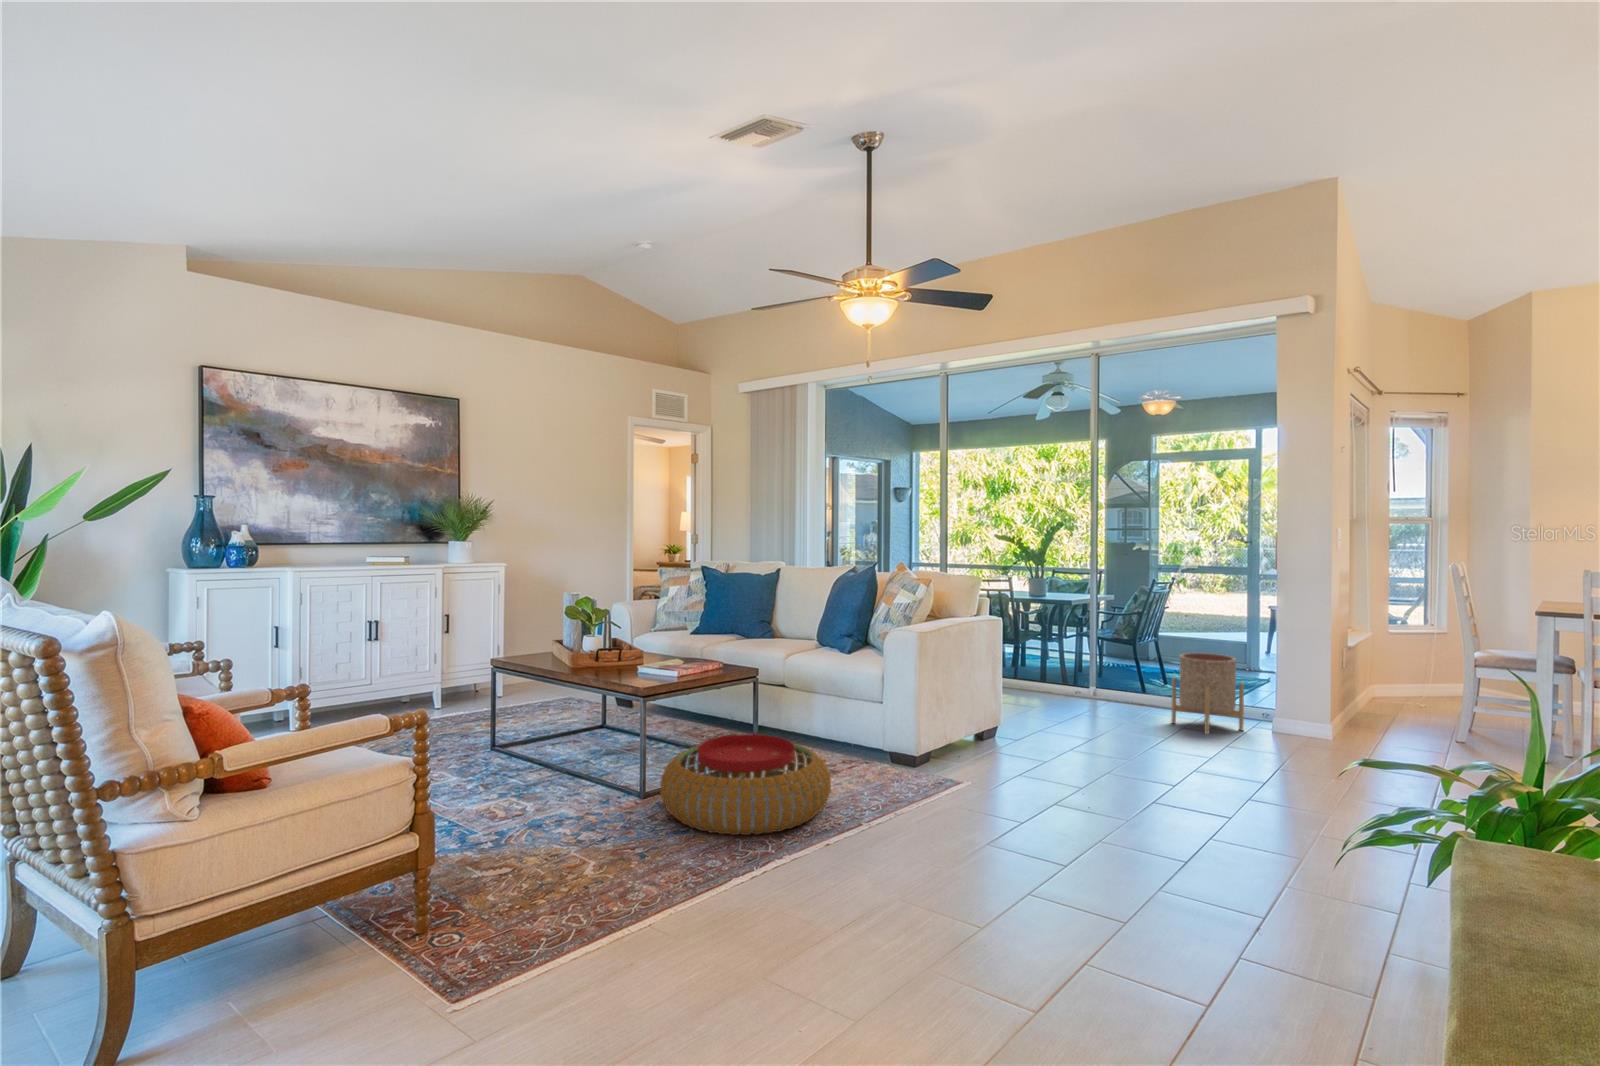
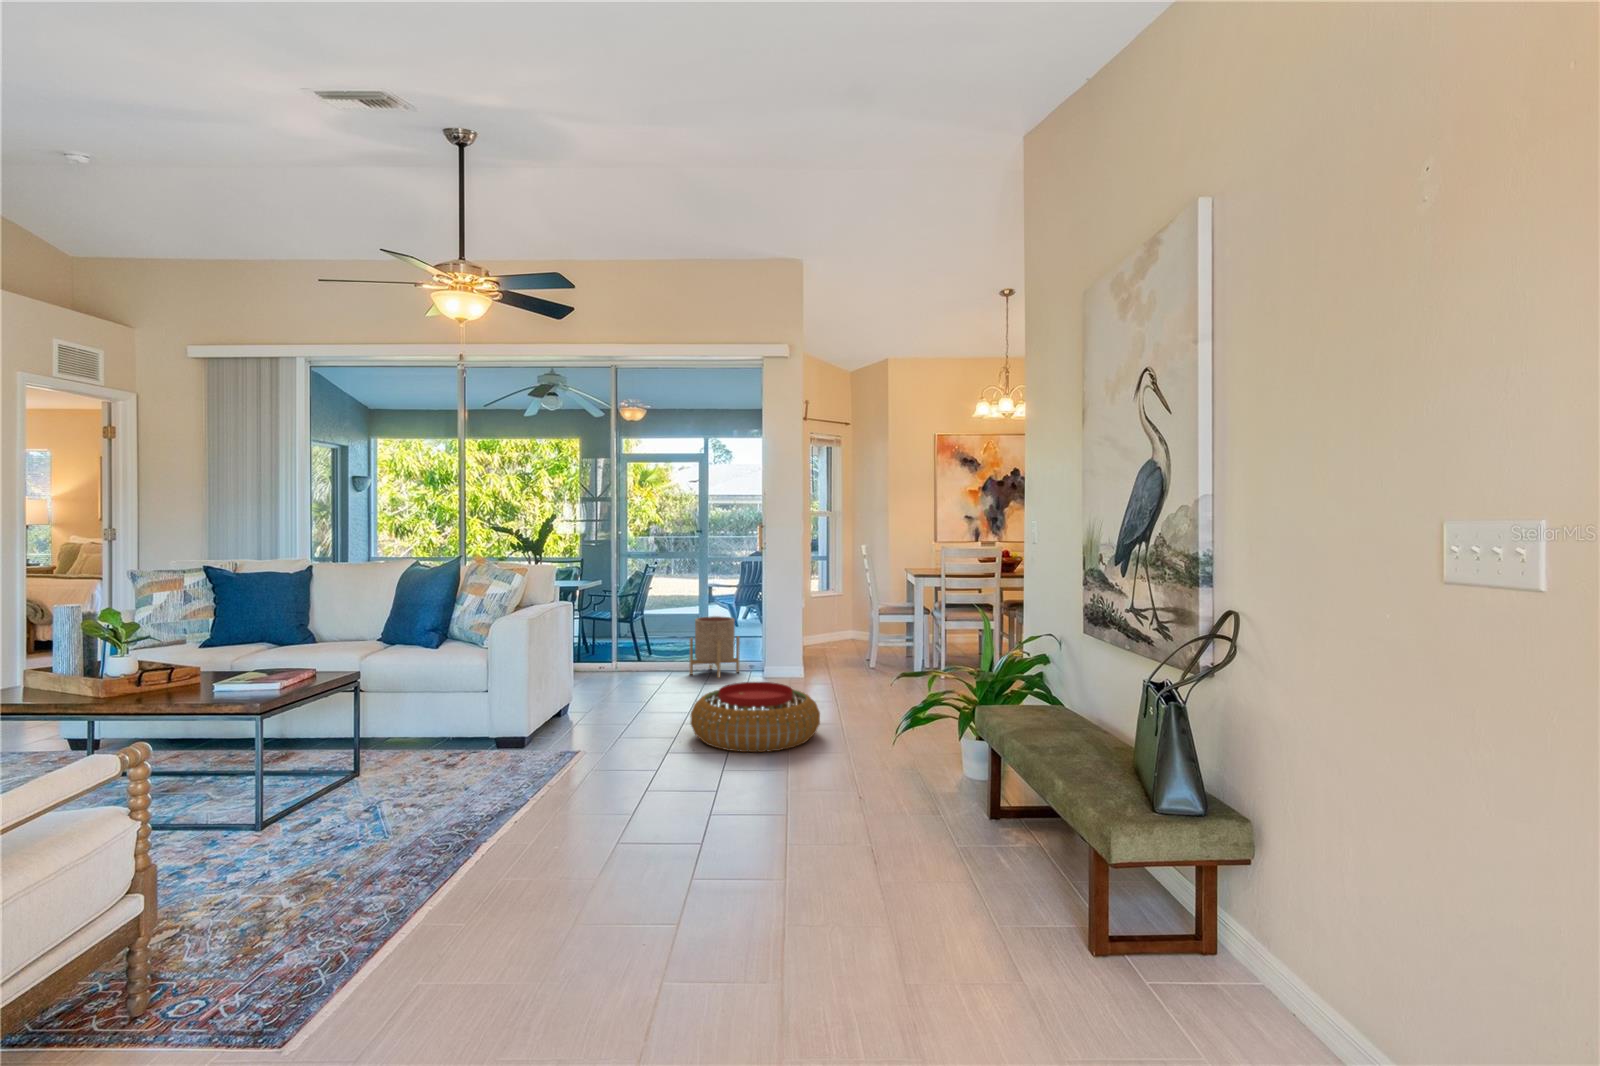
pouf: present [660,734,831,835] -> present [691,682,820,752]

